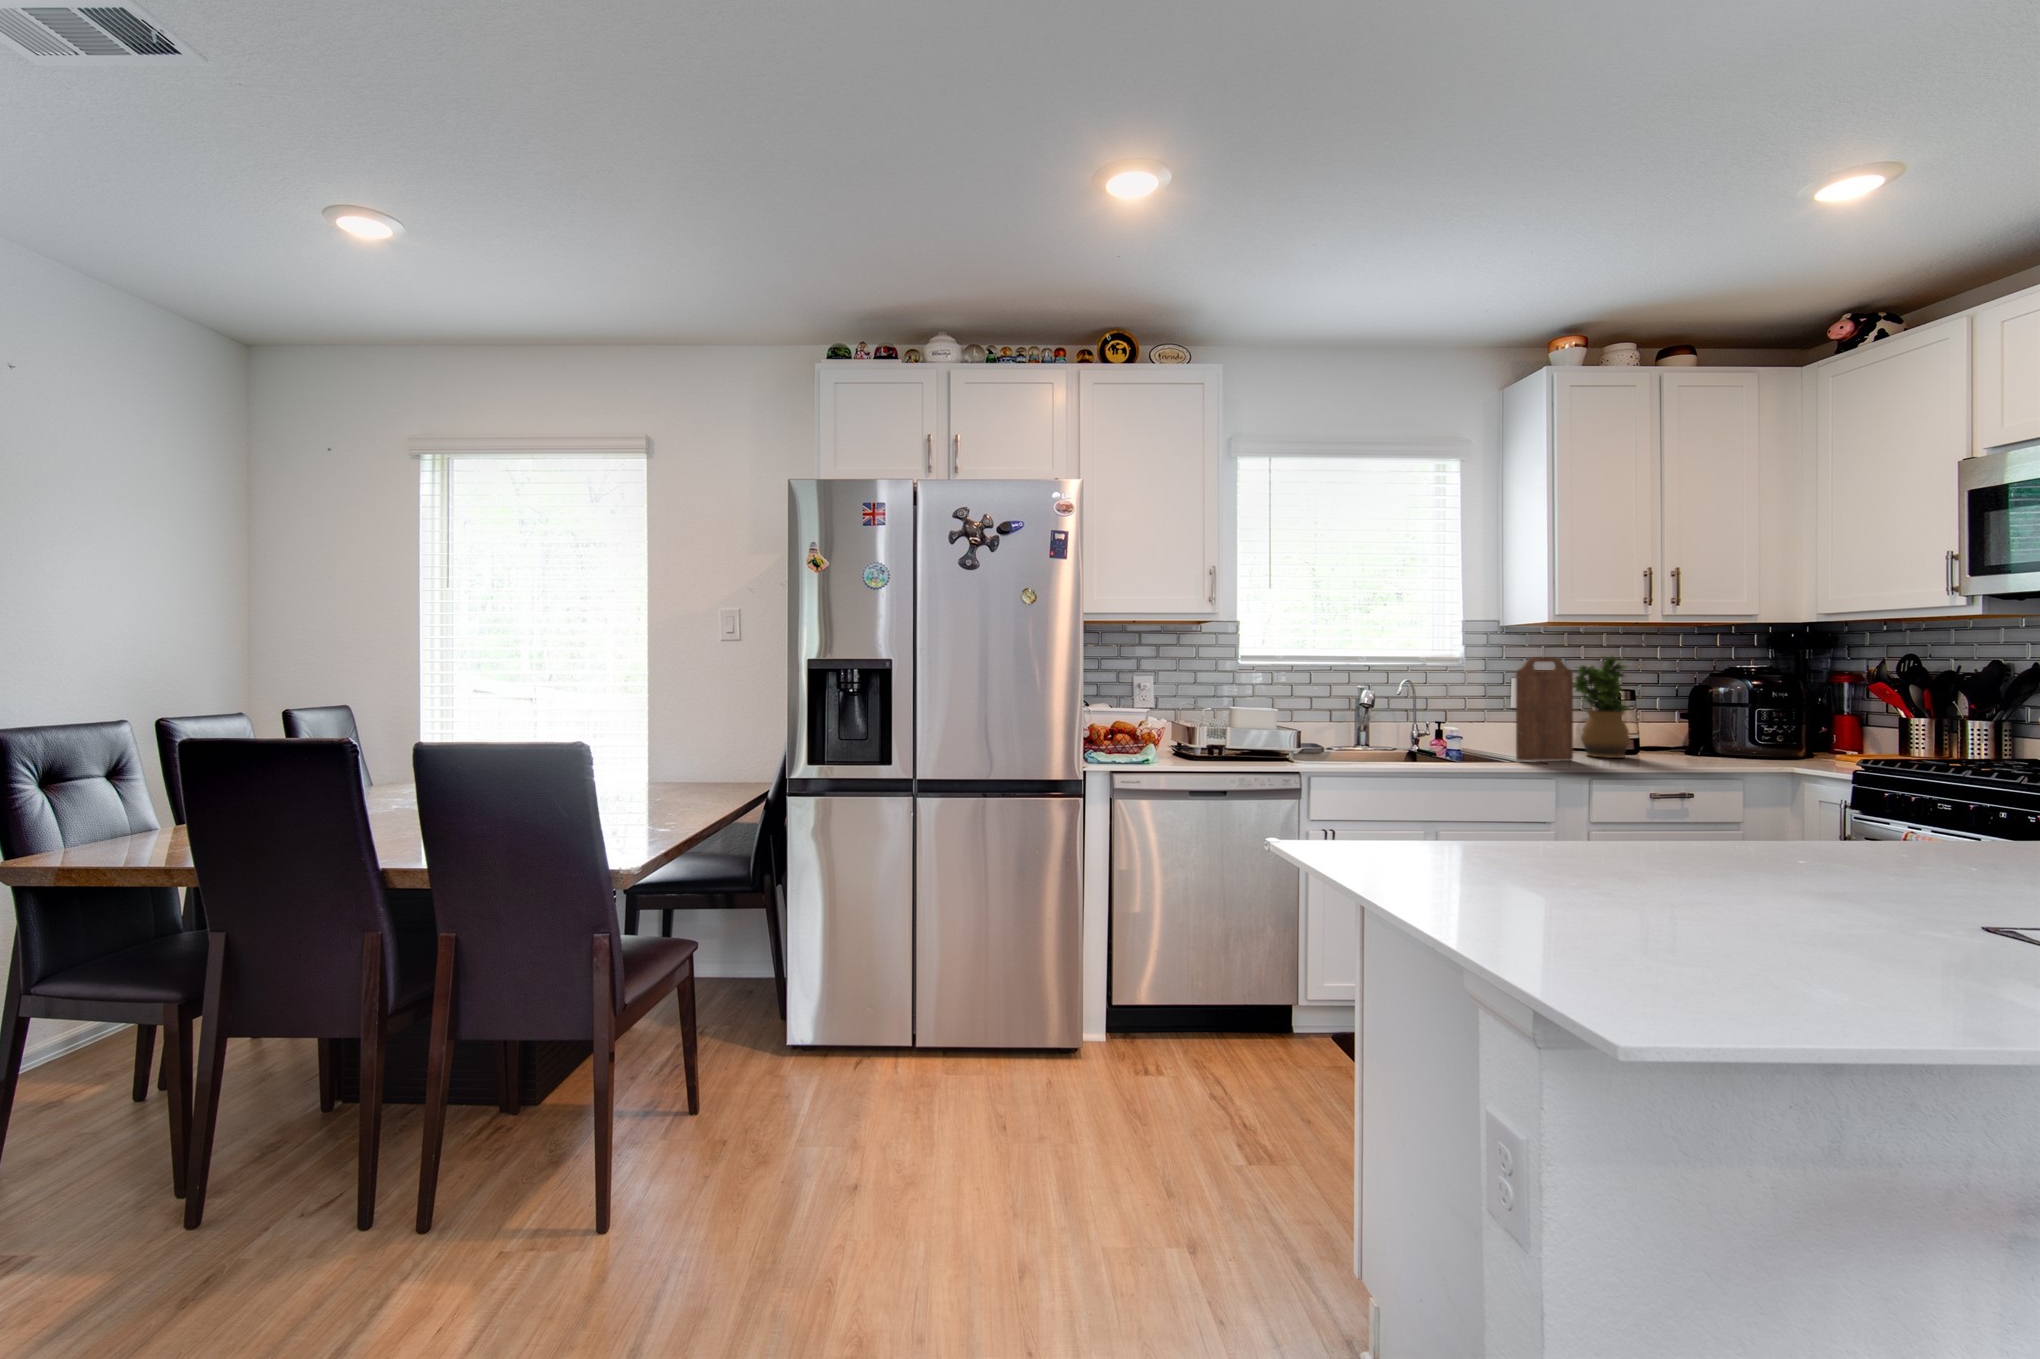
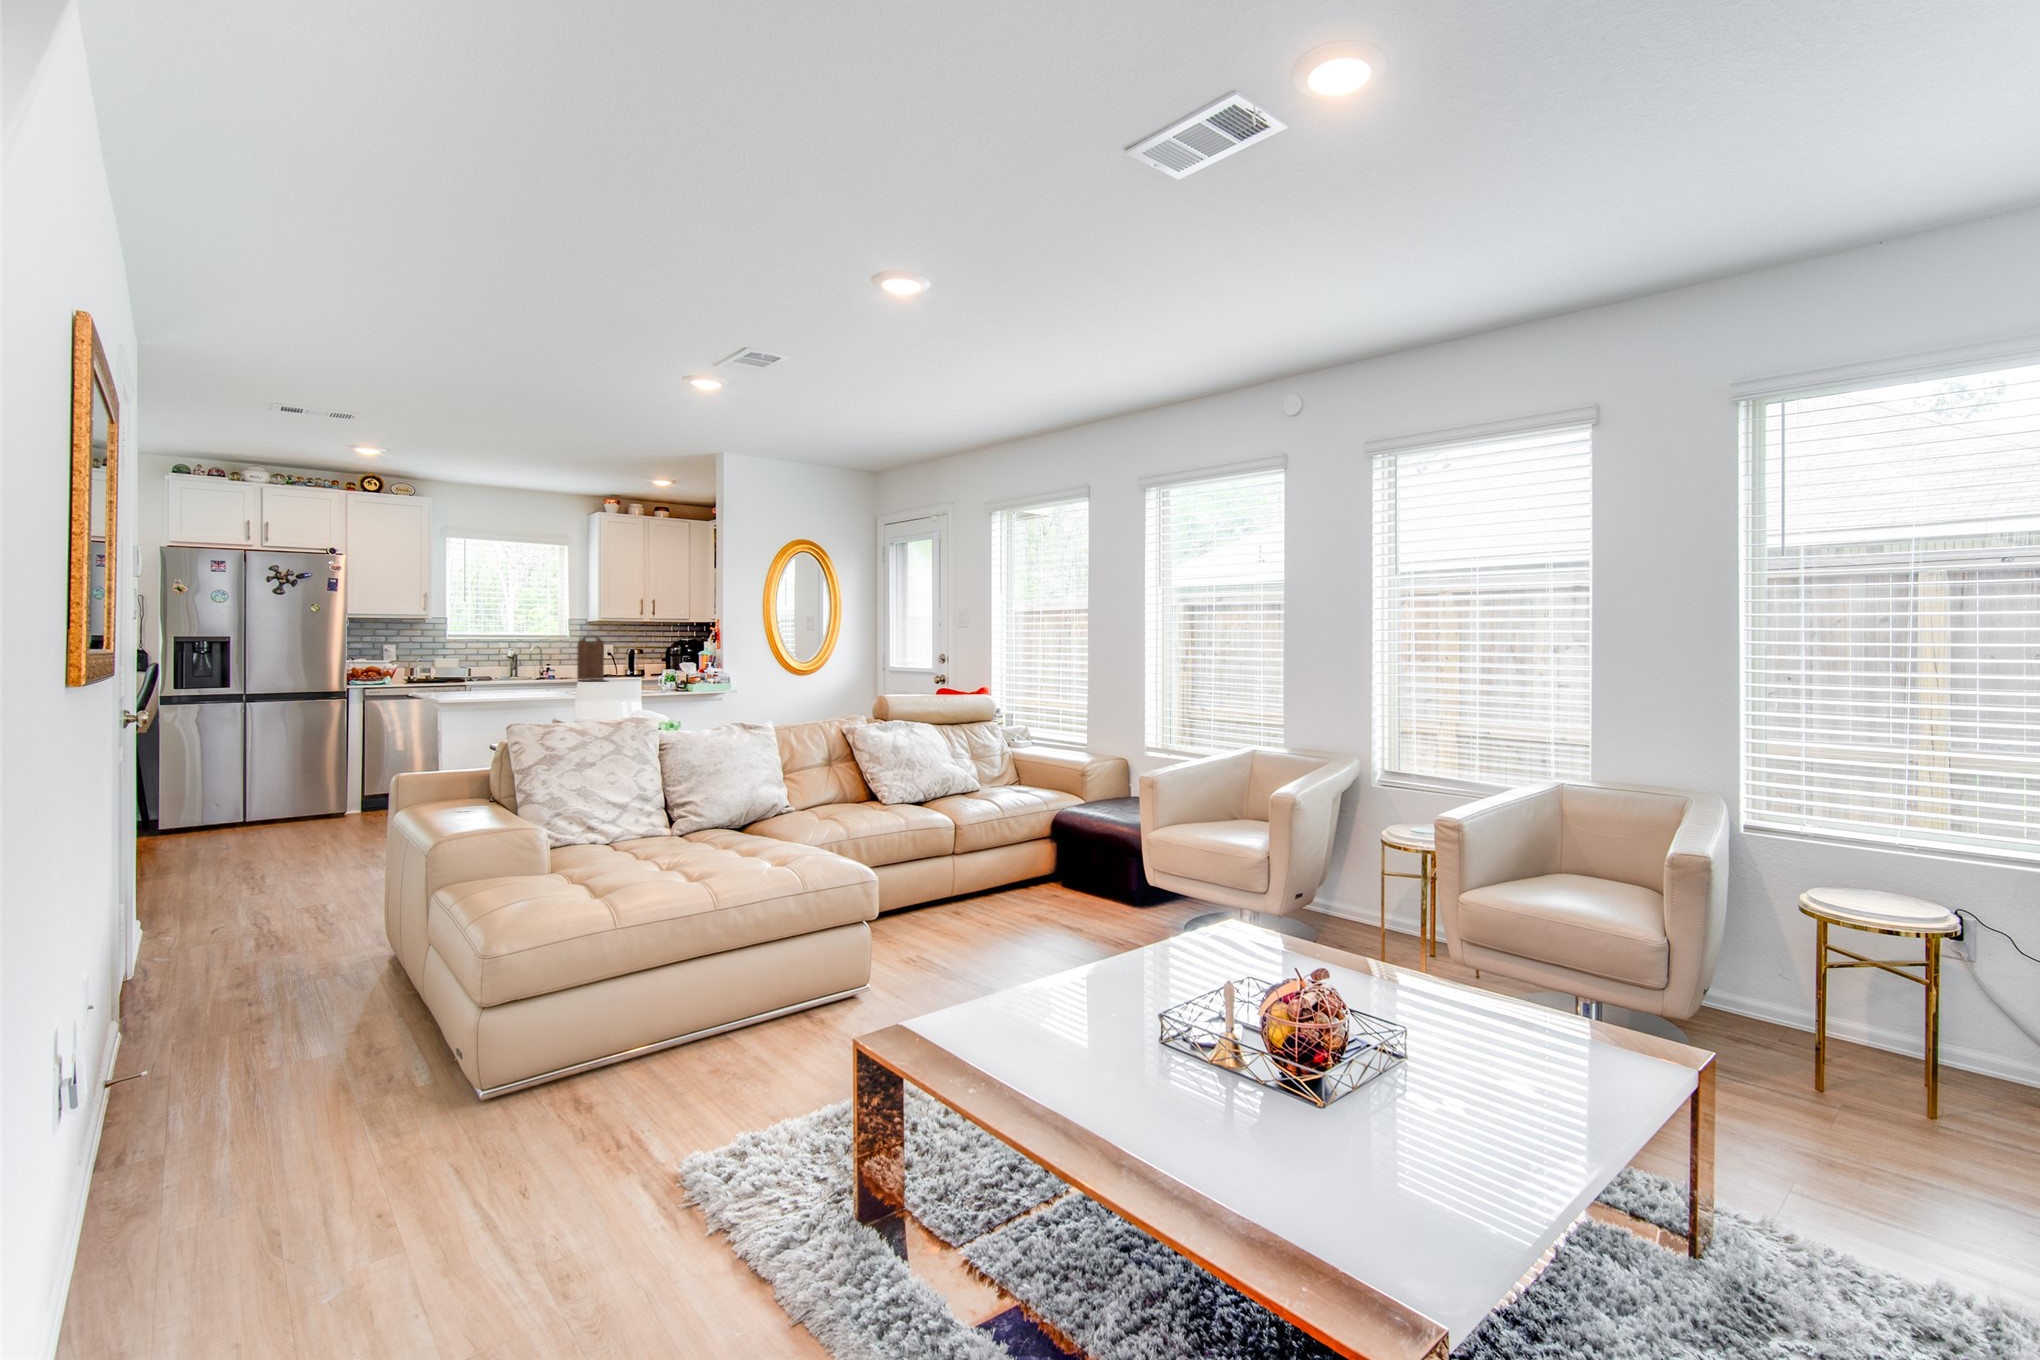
potted plant: present [1573,656,1631,758] -> none [608,635,633,678]

